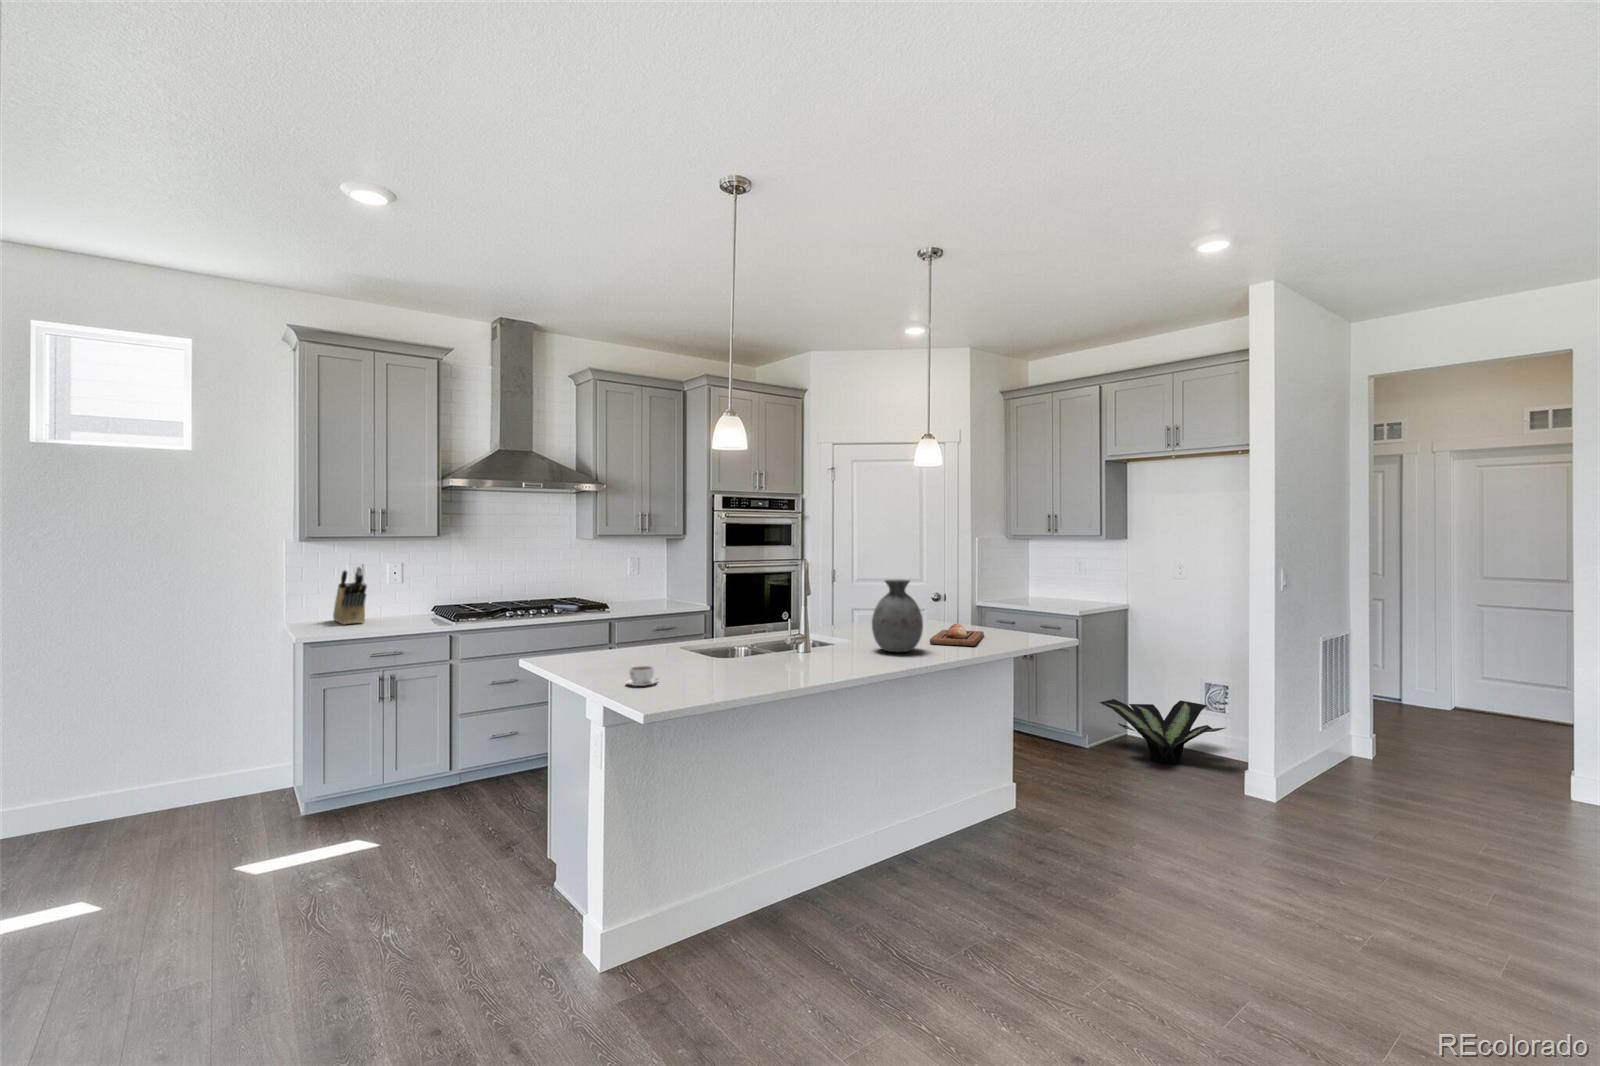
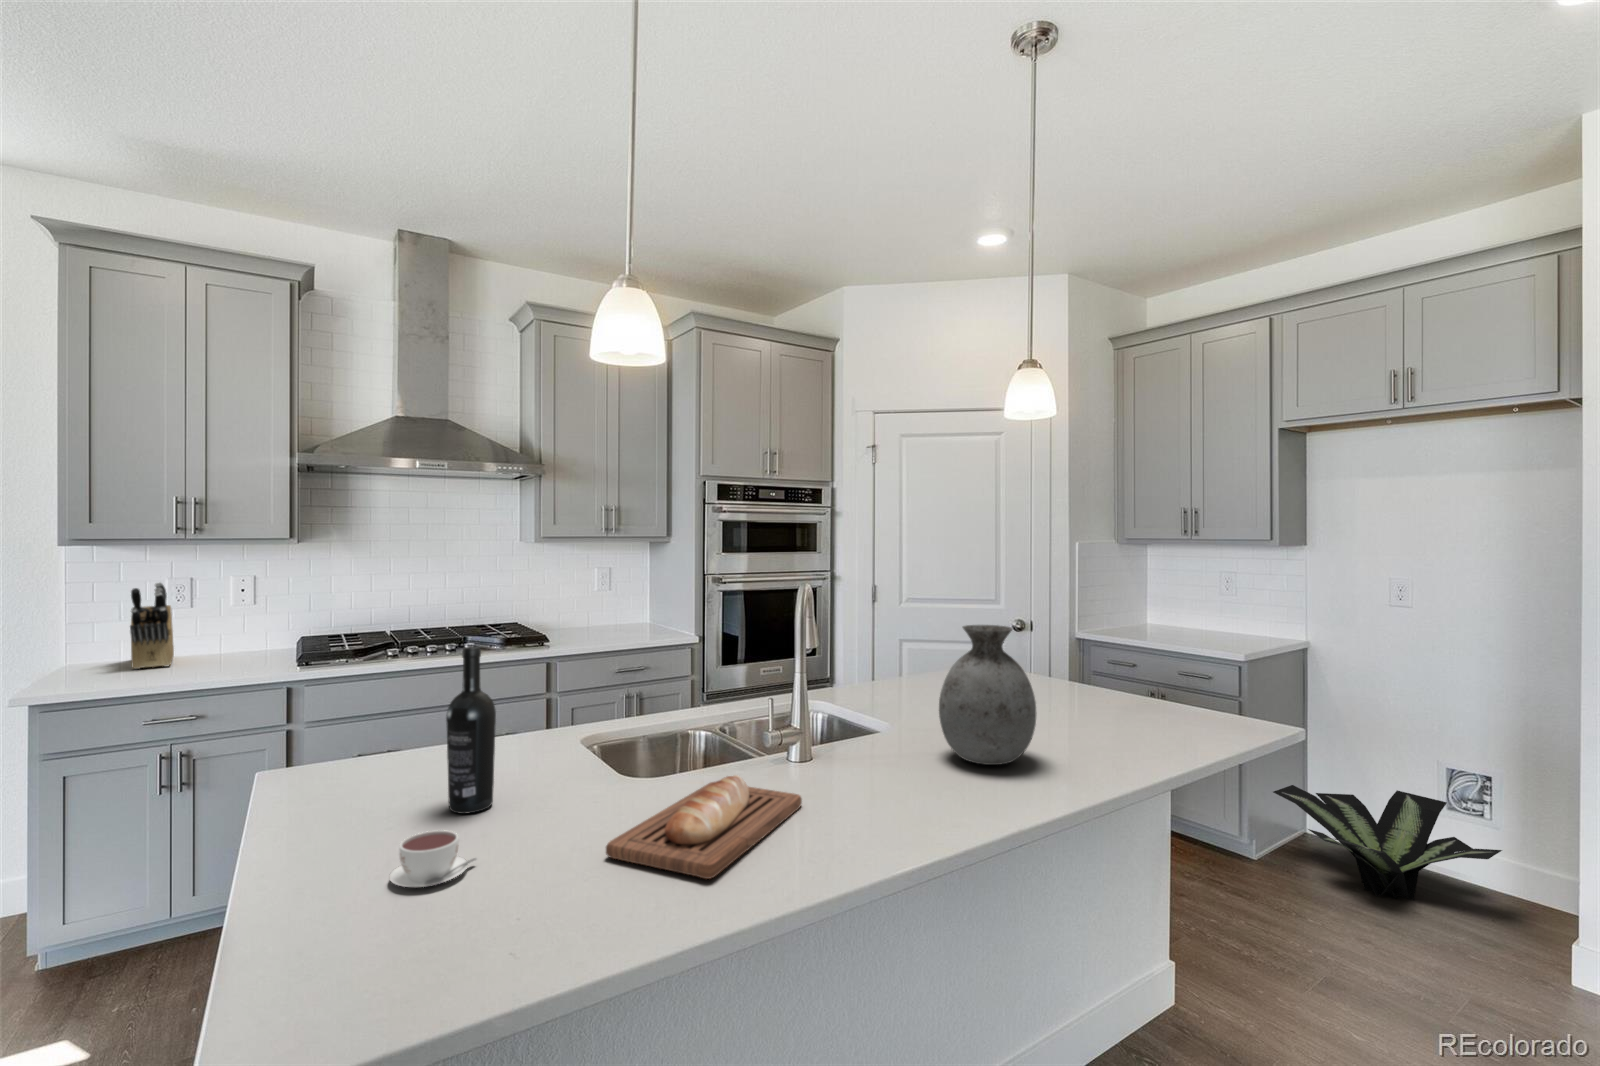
wine bottle: none [626,588,650,669] -> present [446,646,496,814]
bread loaf: present [930,624,984,646] -> present [606,775,802,879]

